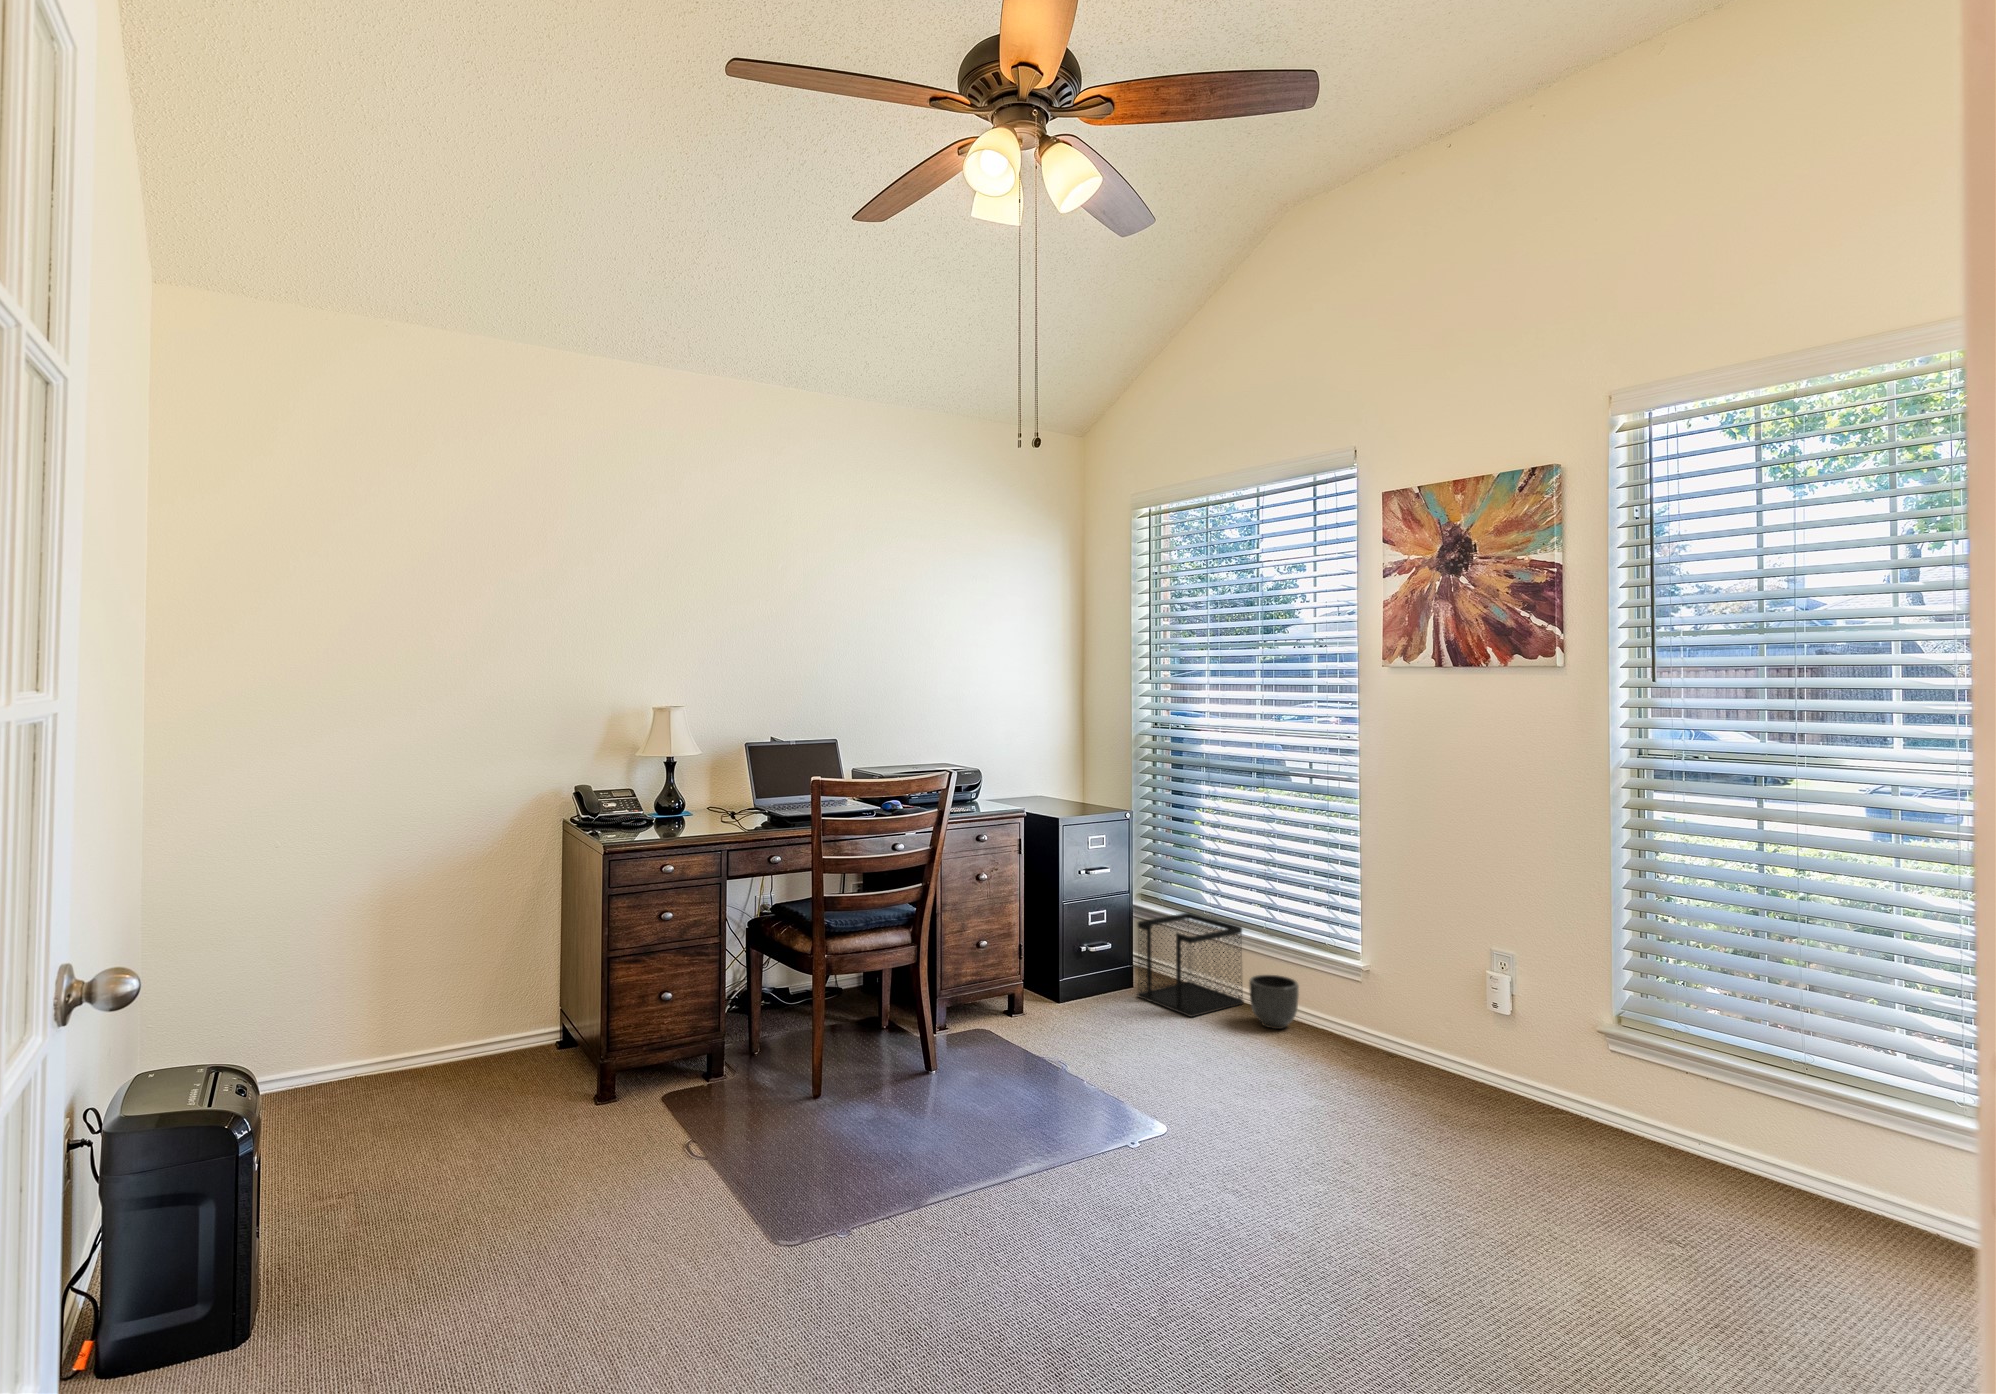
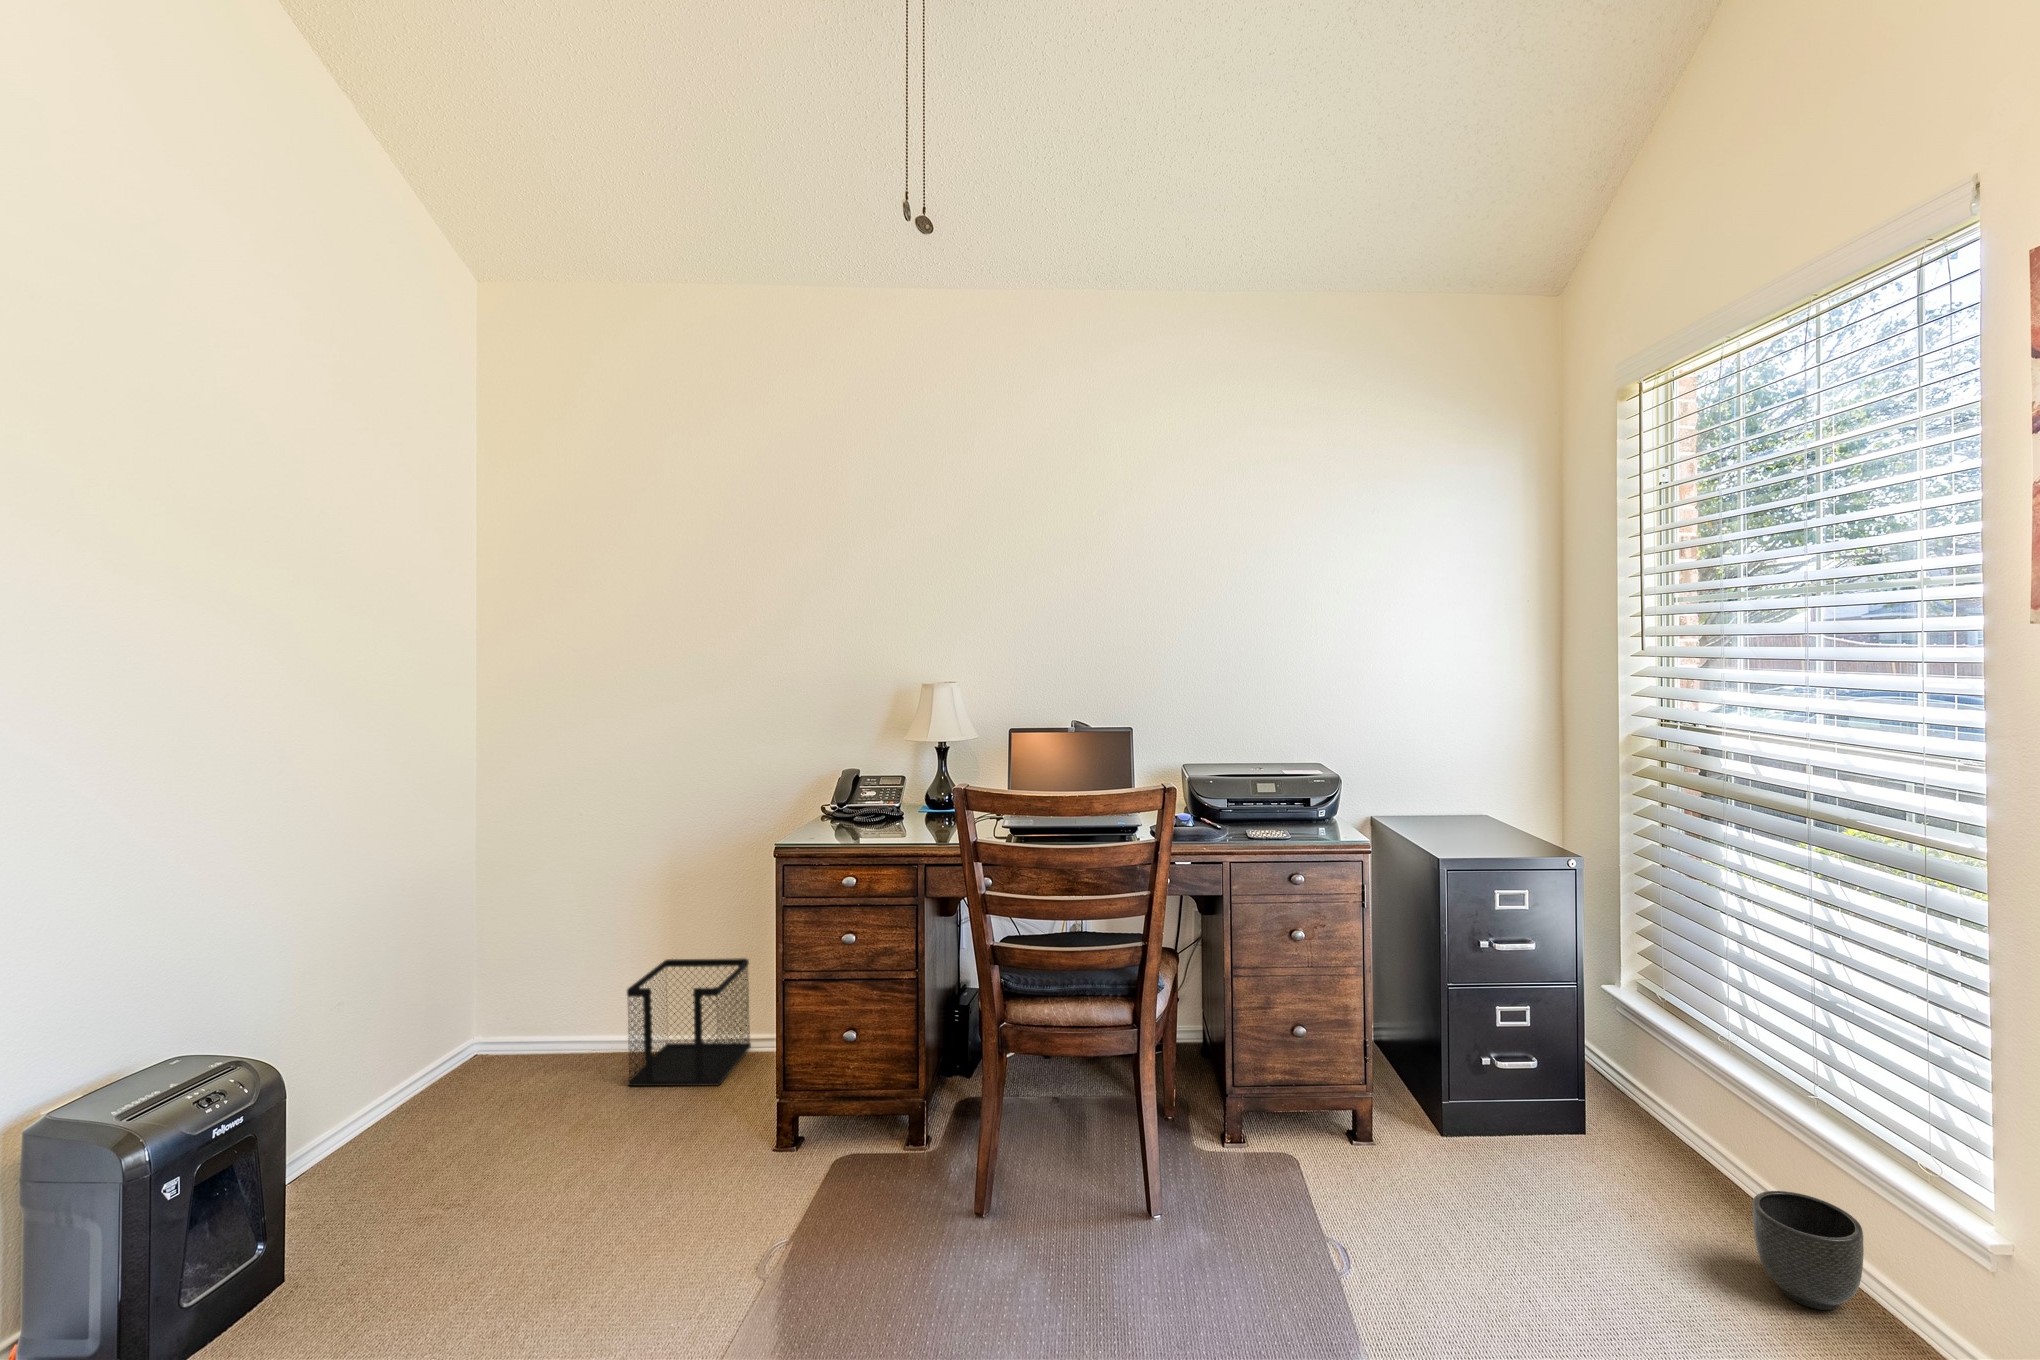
wastebasket: present [1137,913,1244,1017] -> present [627,958,751,1086]

